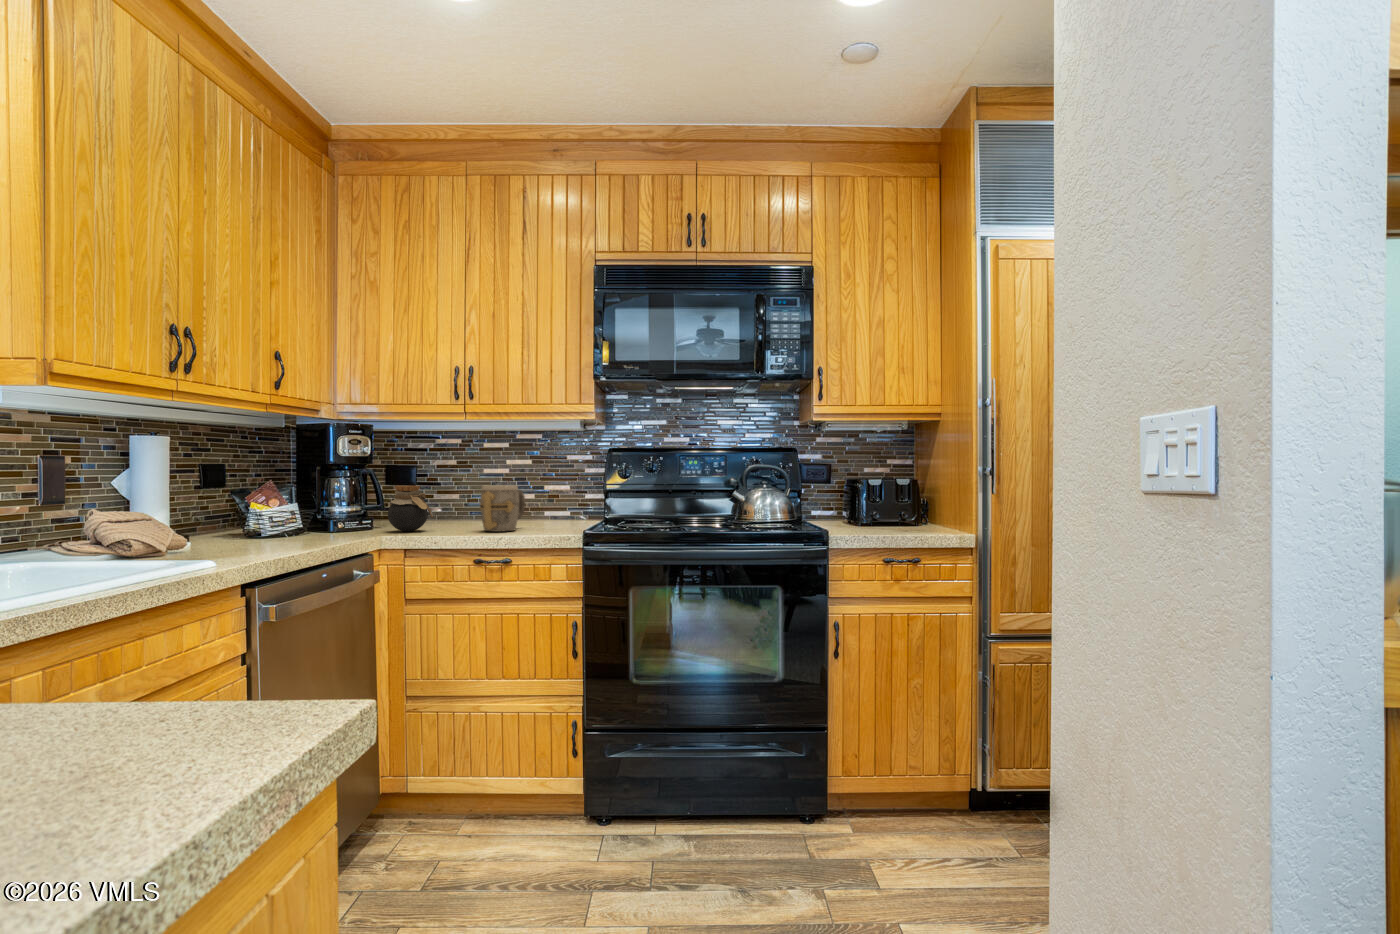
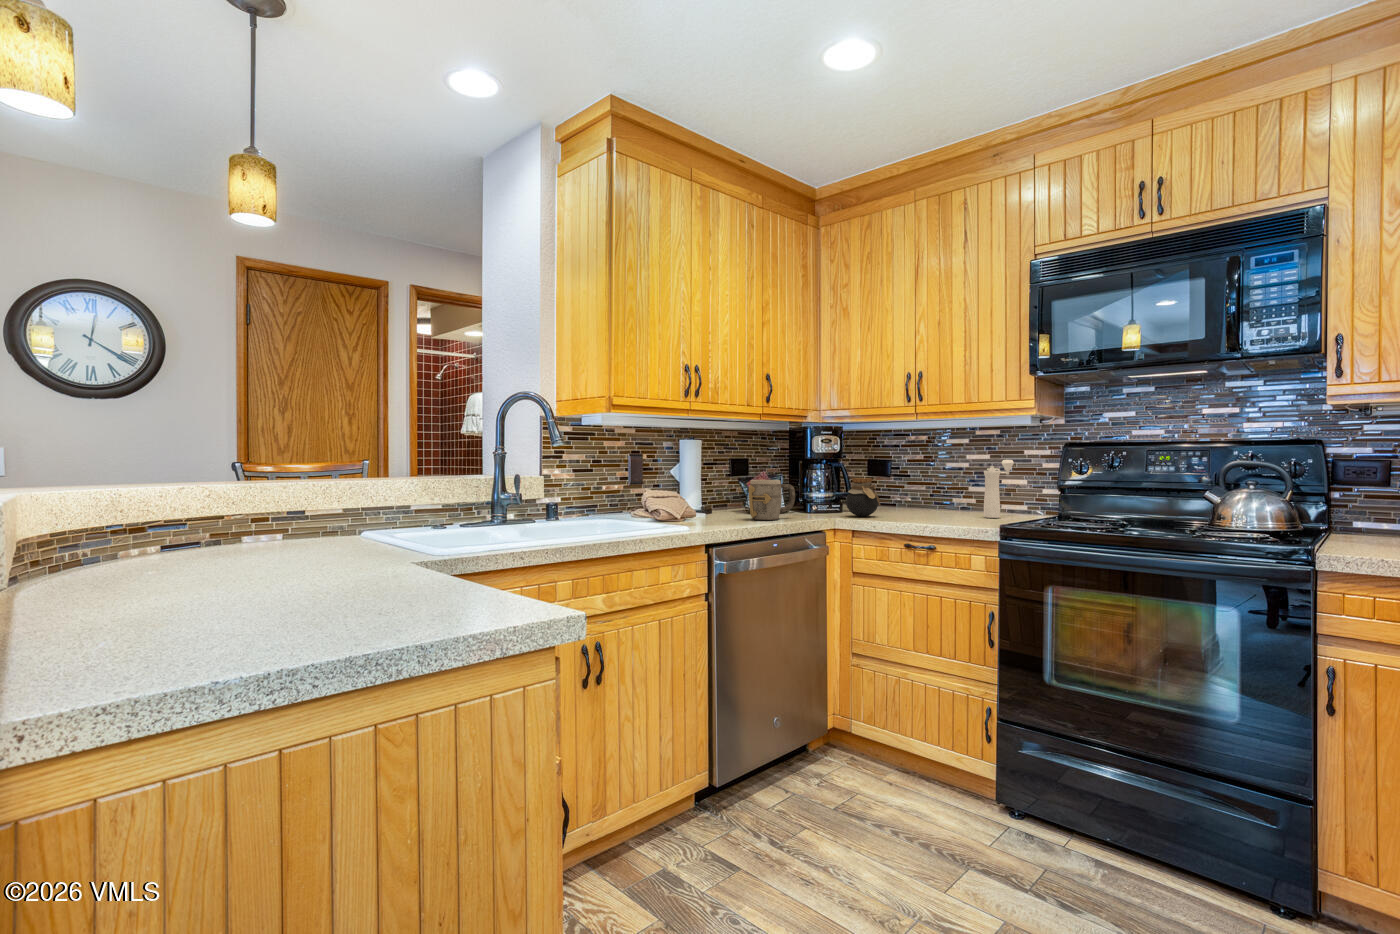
pepper mill: none [538,464,562,524] -> present [984,460,1014,518]
mug: present [480,485,525,532] -> present [749,480,795,520]

